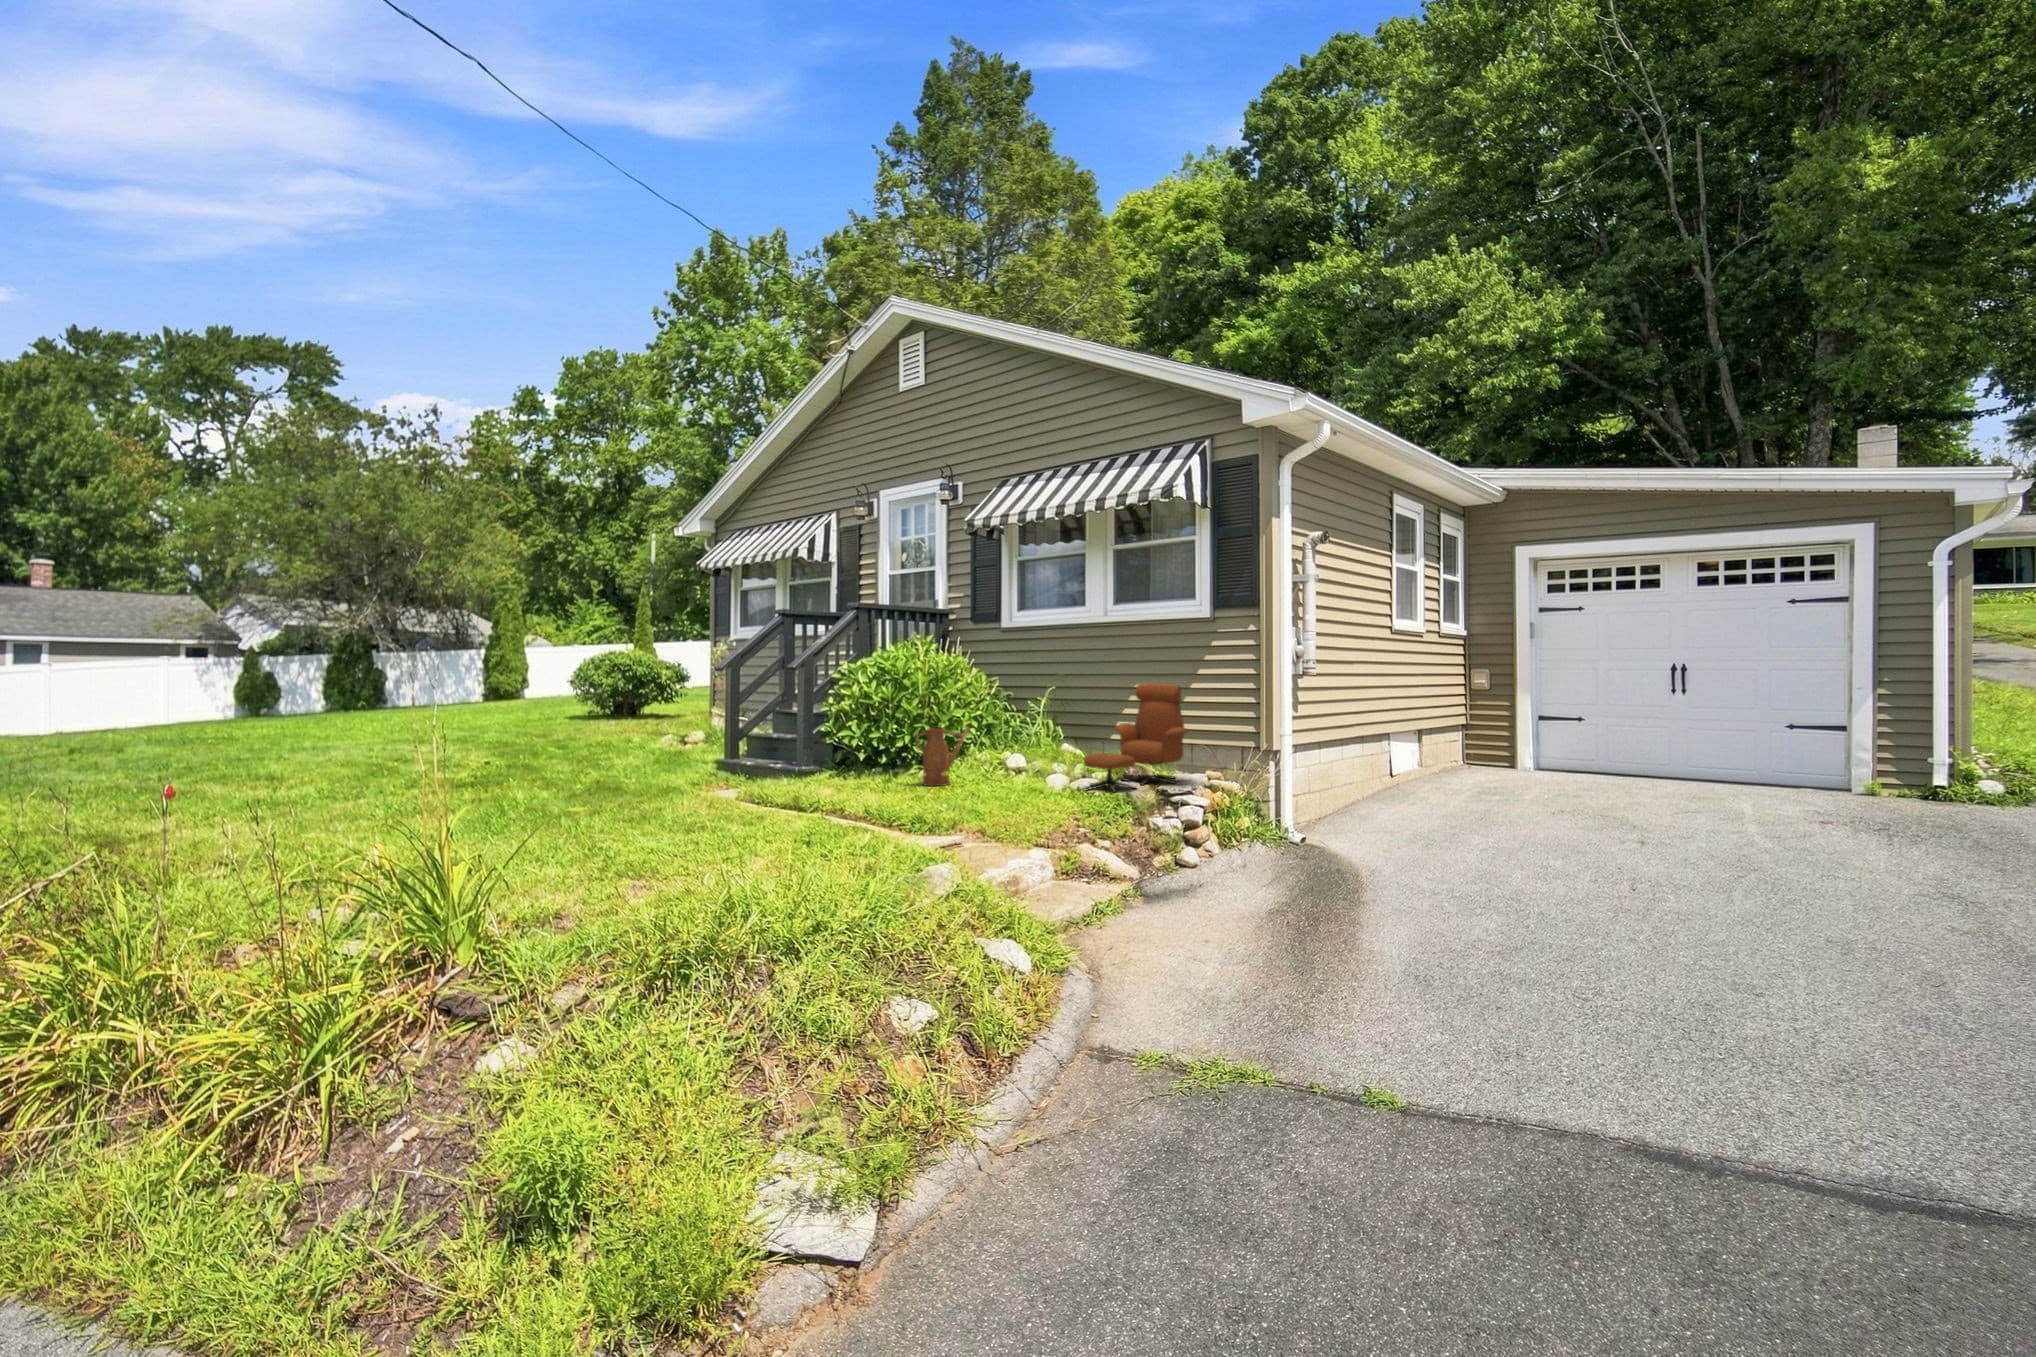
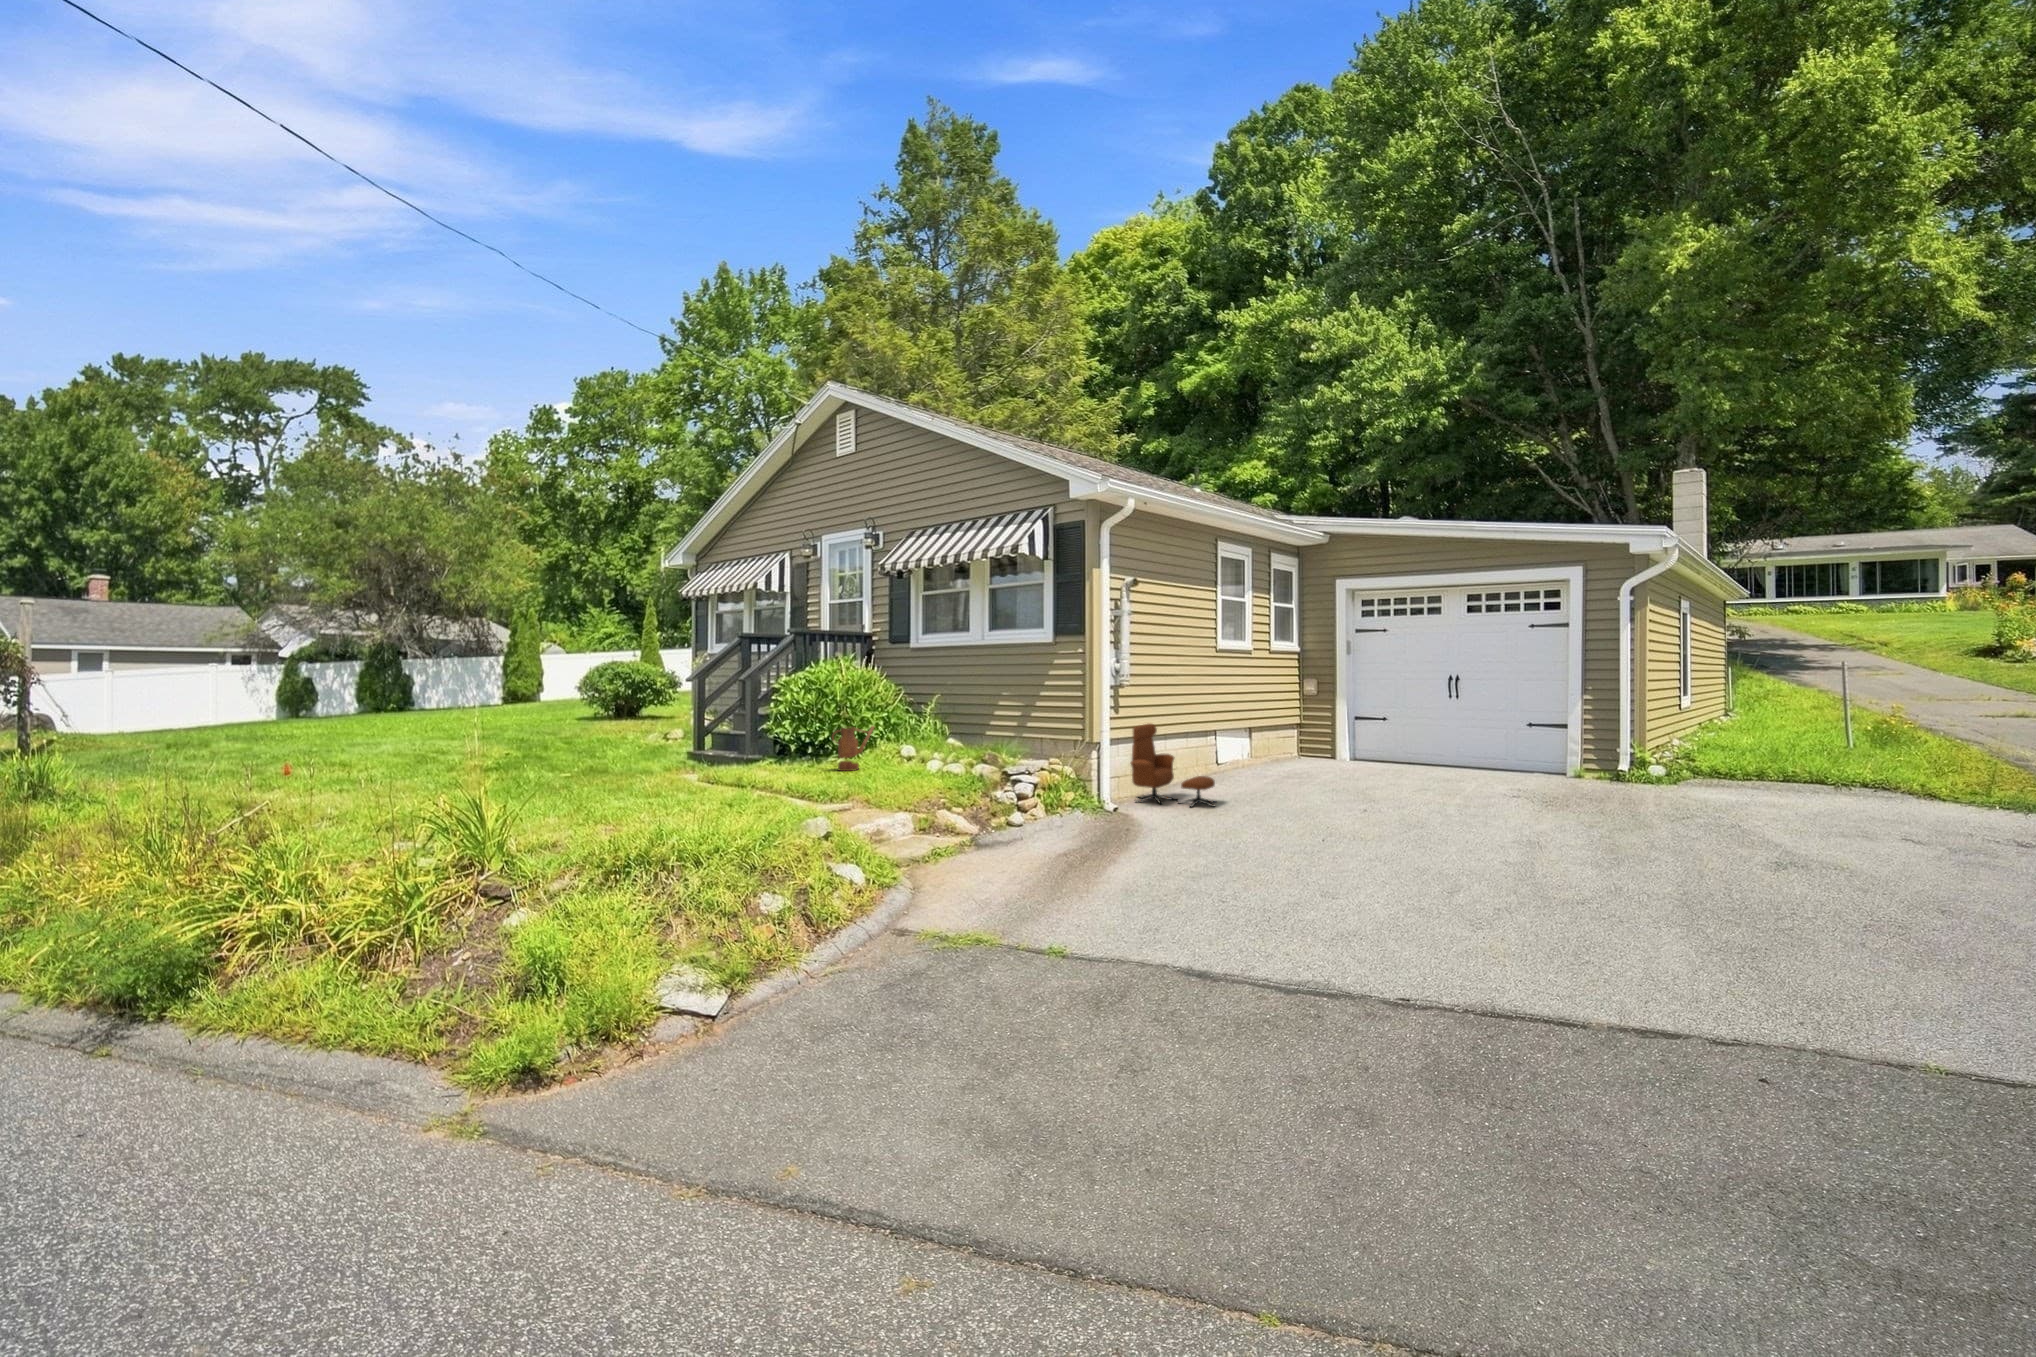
lounge chair: present [1084,684,1189,793] -> present [1131,724,1215,807]

